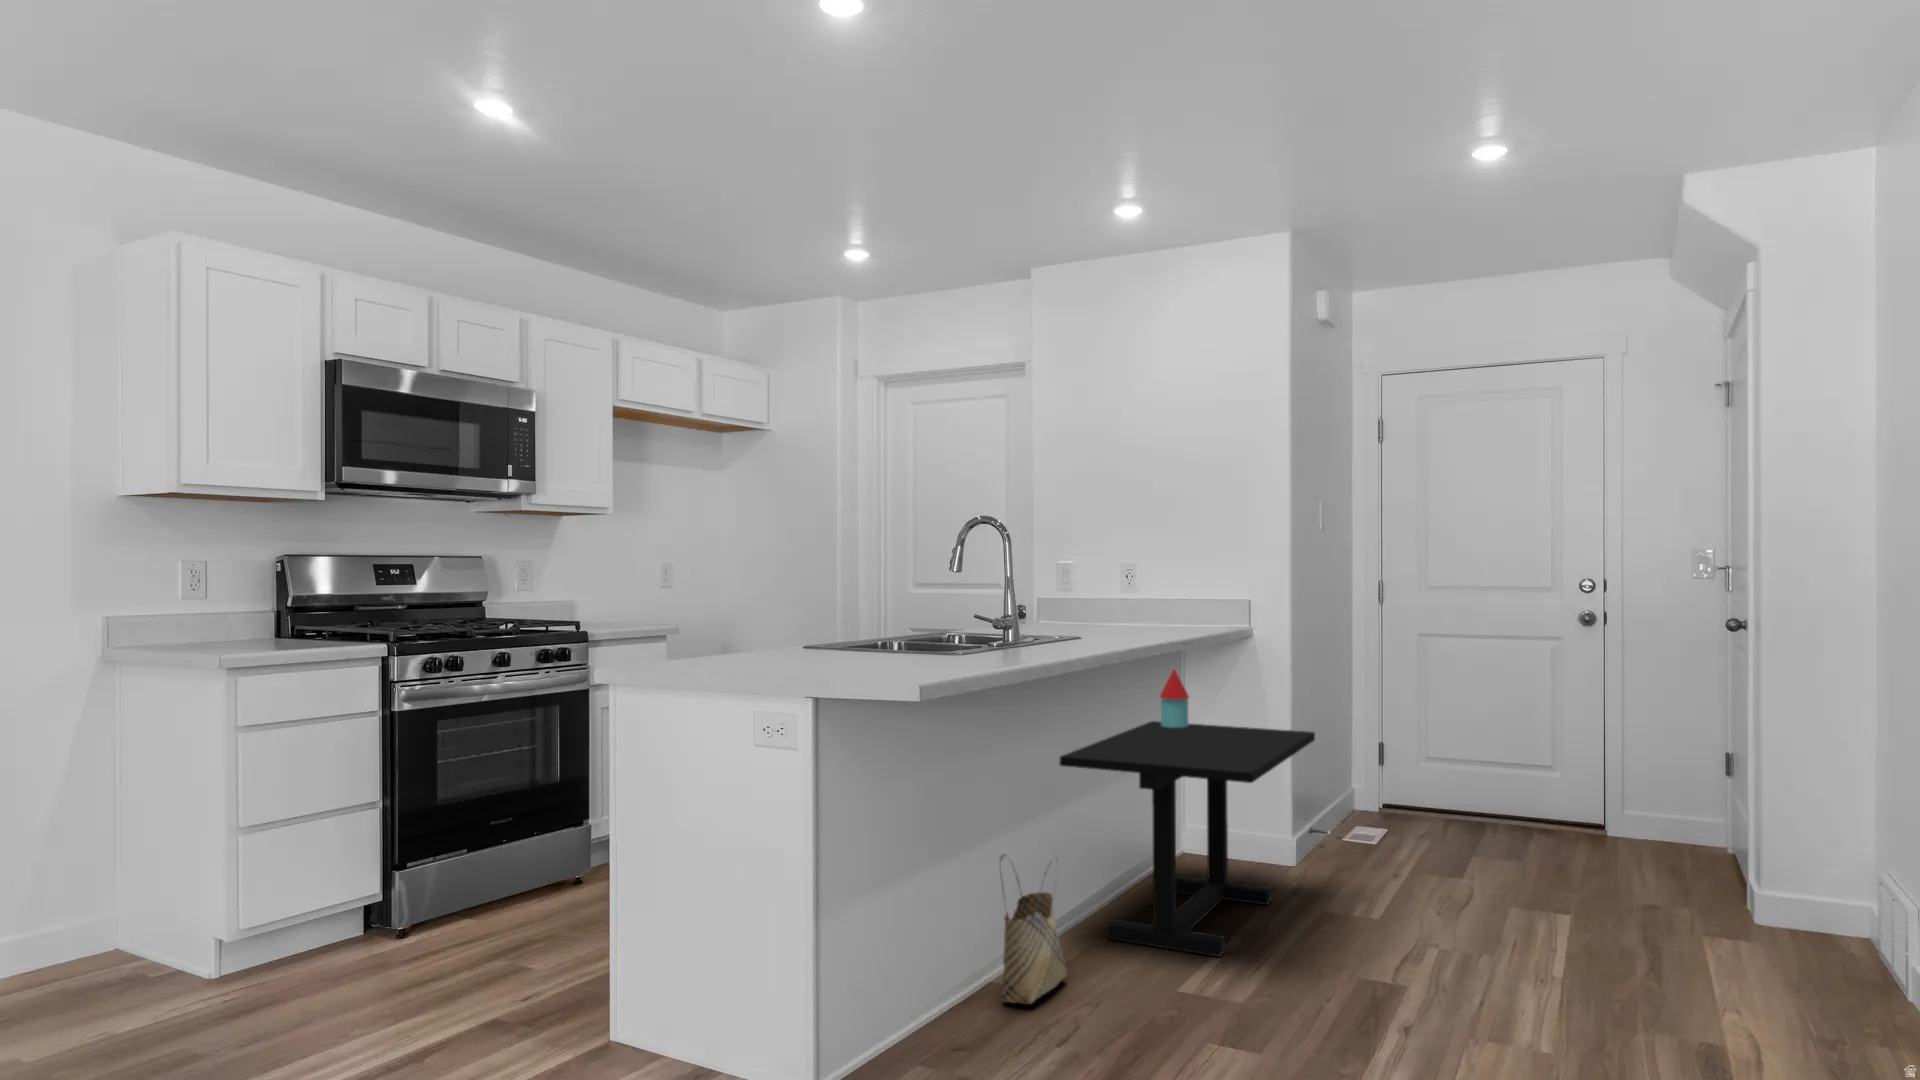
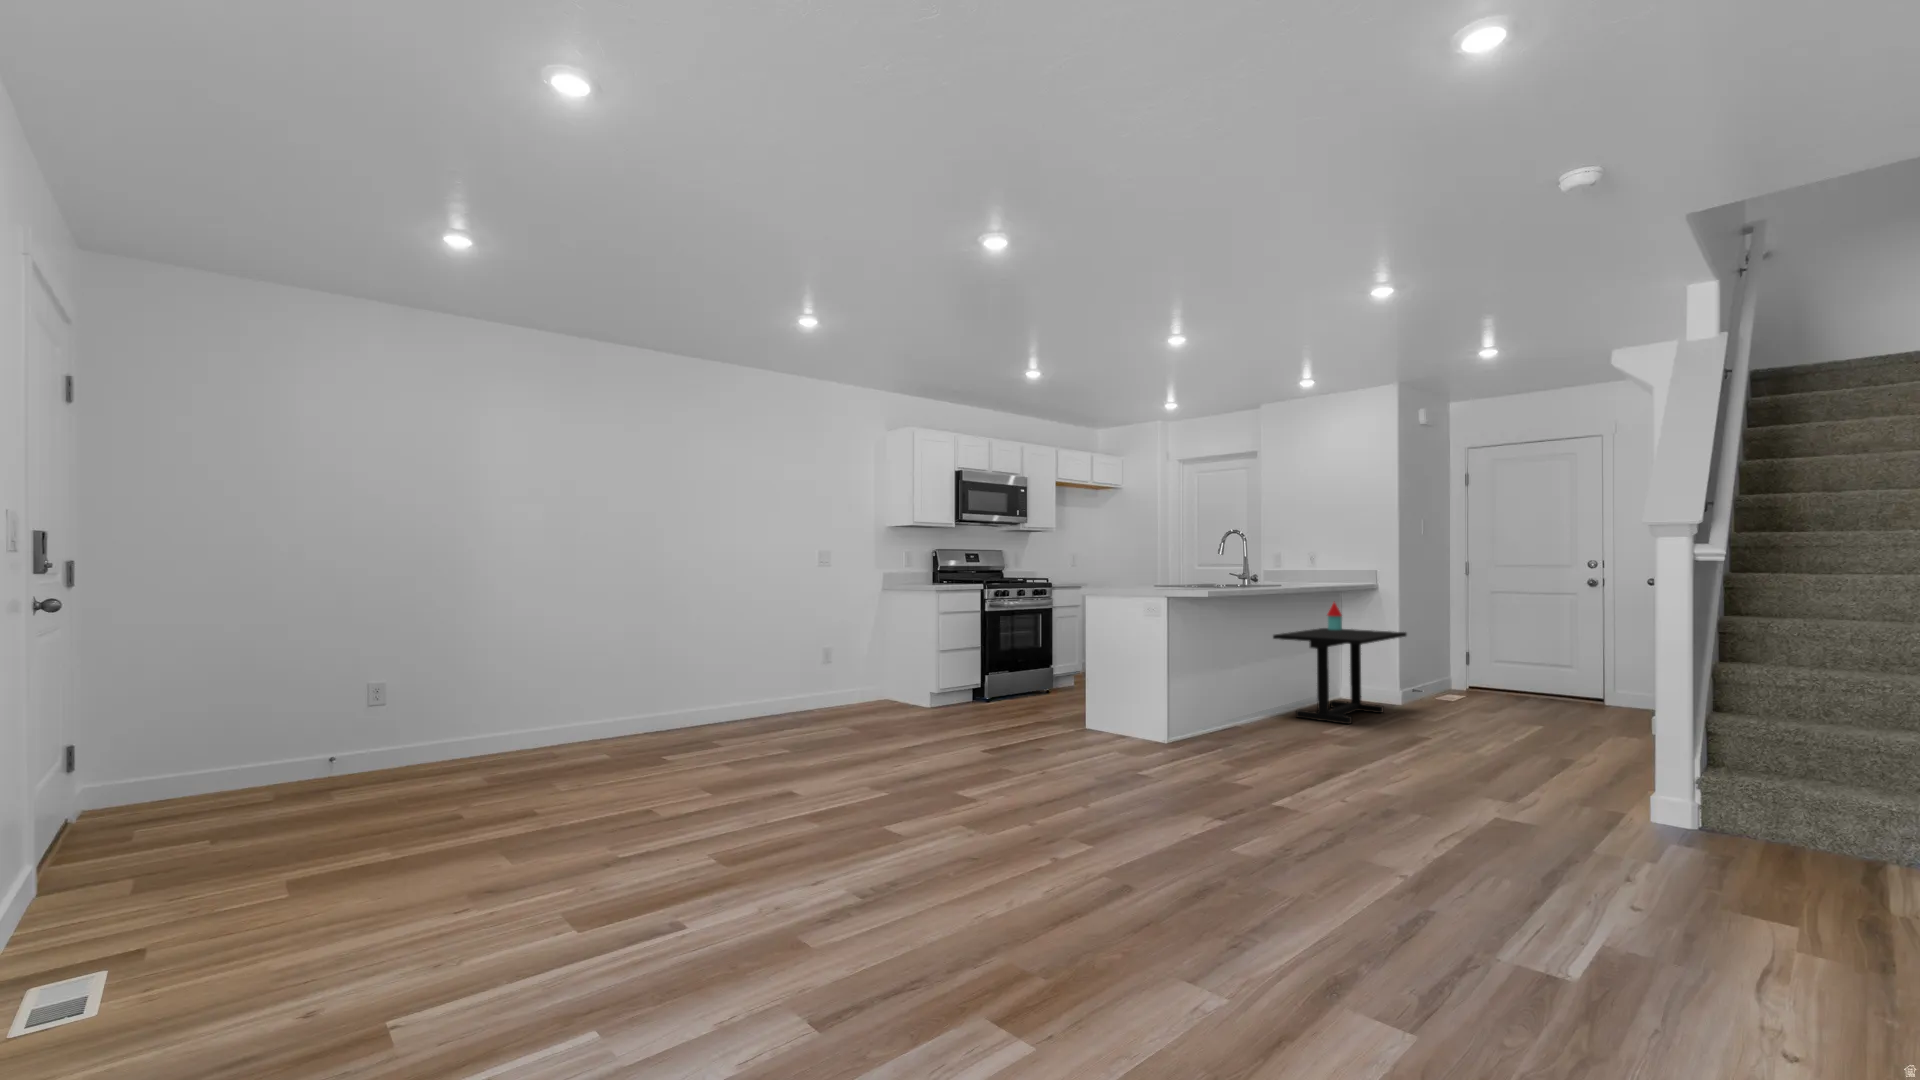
woven basket: present [1000,854,1067,1004] -> none [1245,670,1275,729]

